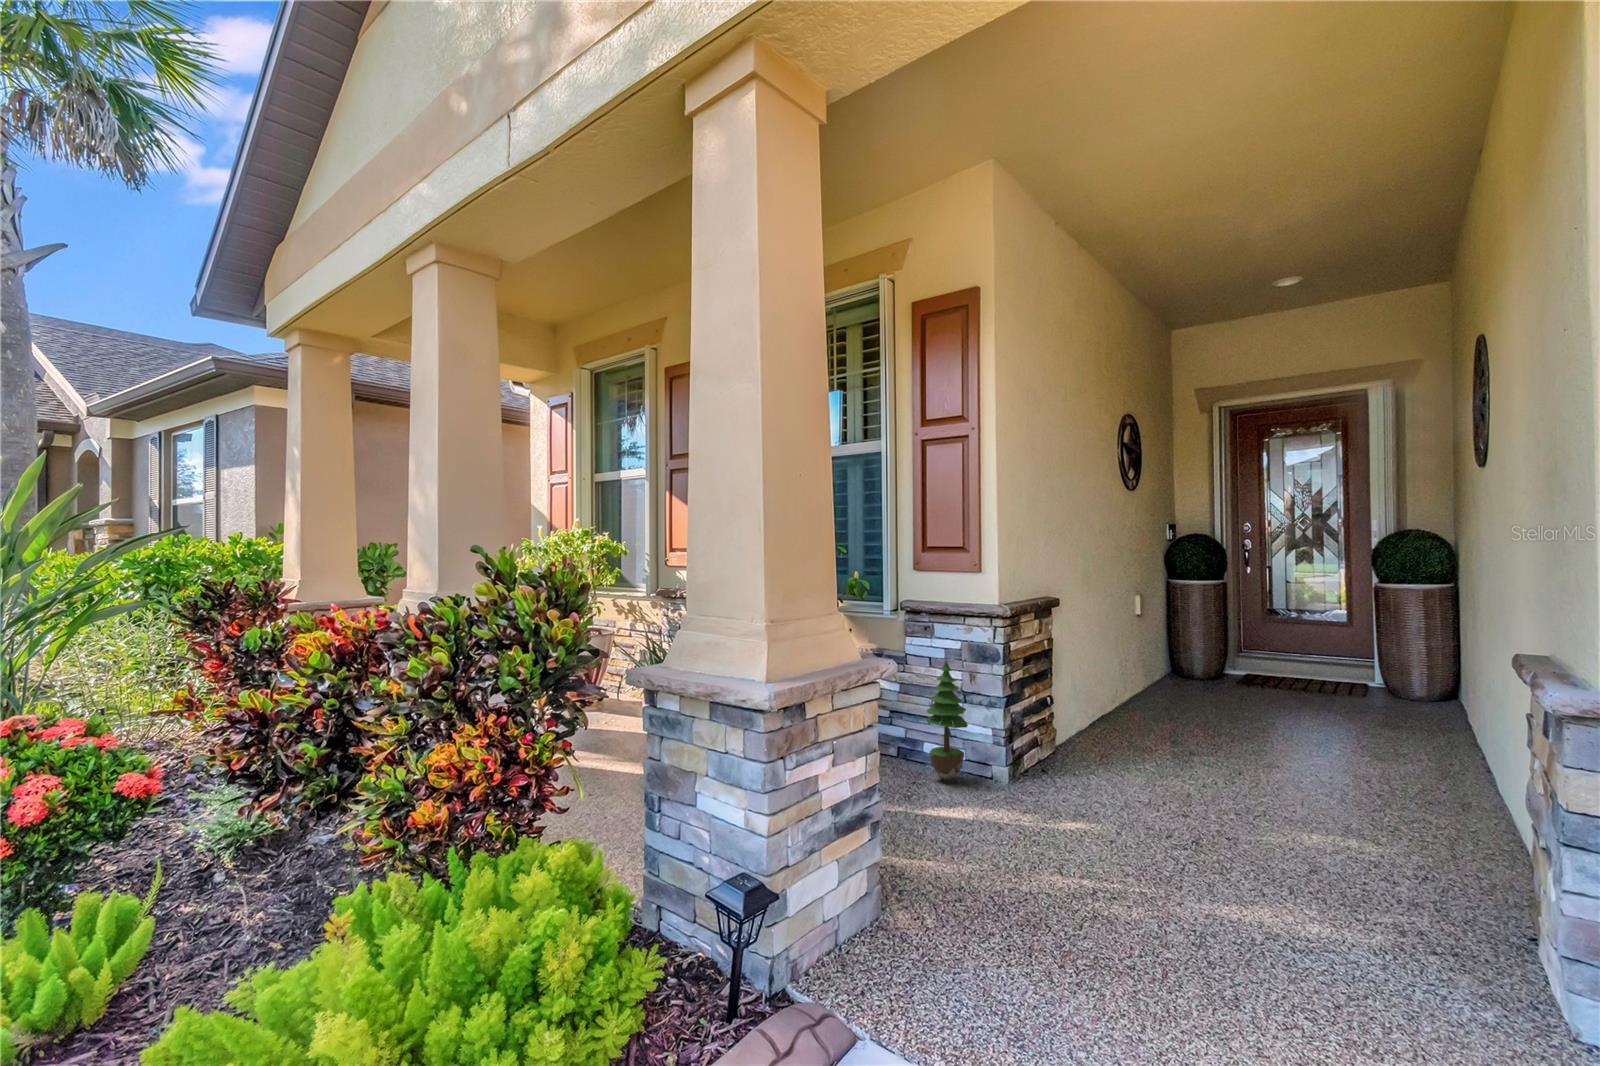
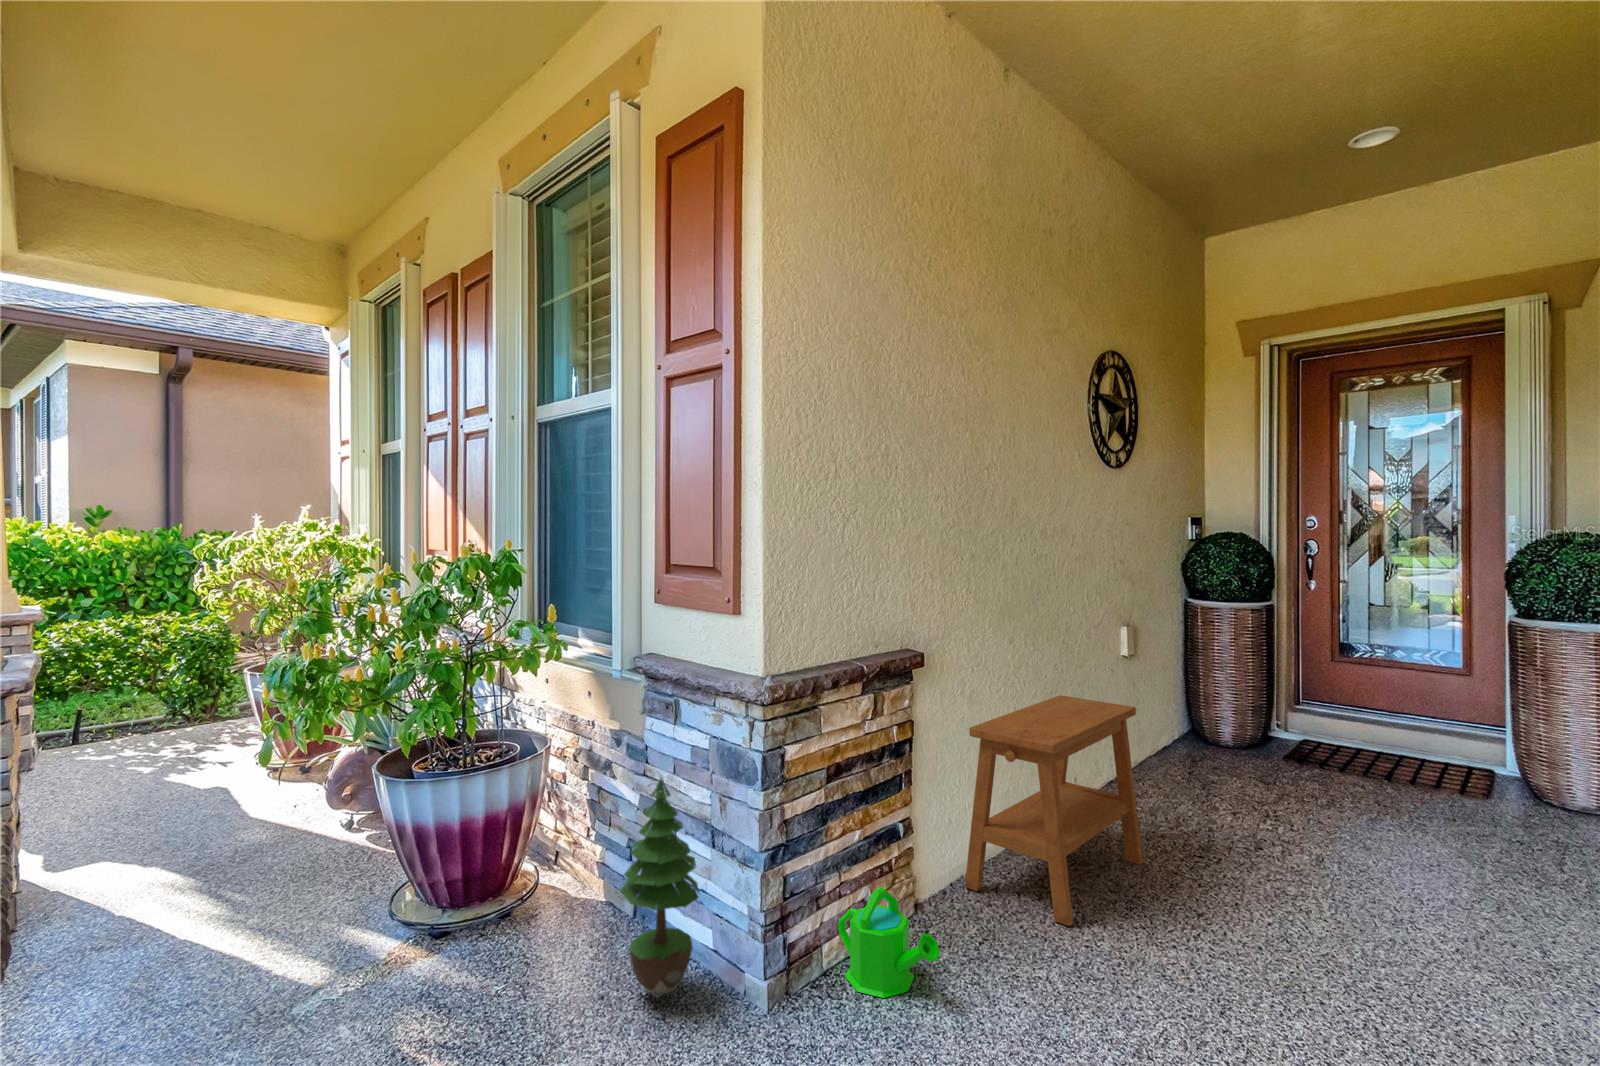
side table: none [1077,632,1173,751] -> present [965,695,1143,926]
watering can: none [1028,722,1096,777] -> present [838,887,940,998]

